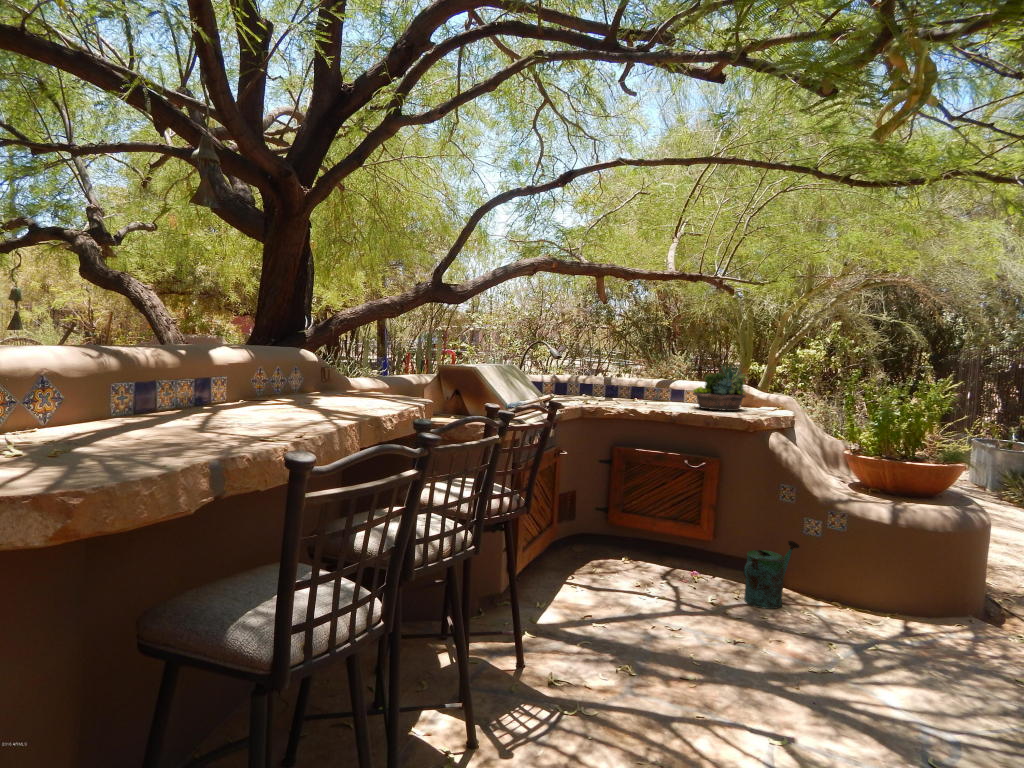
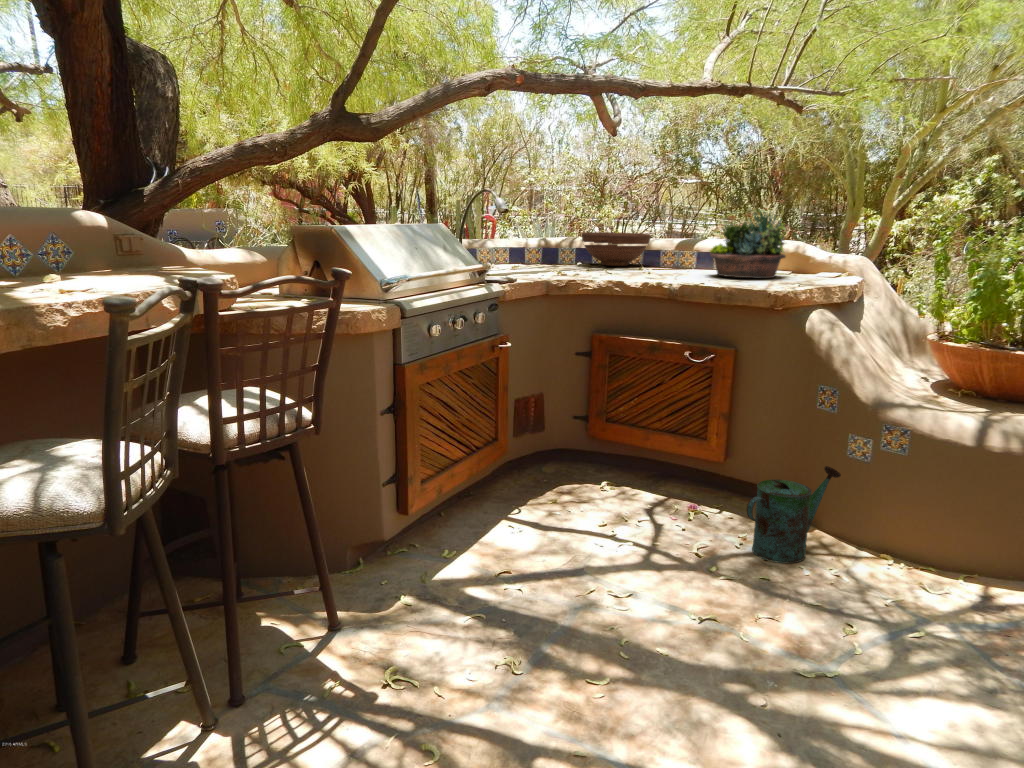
fruit bowl: none [593,375,642,400] -> present [582,232,651,266]

